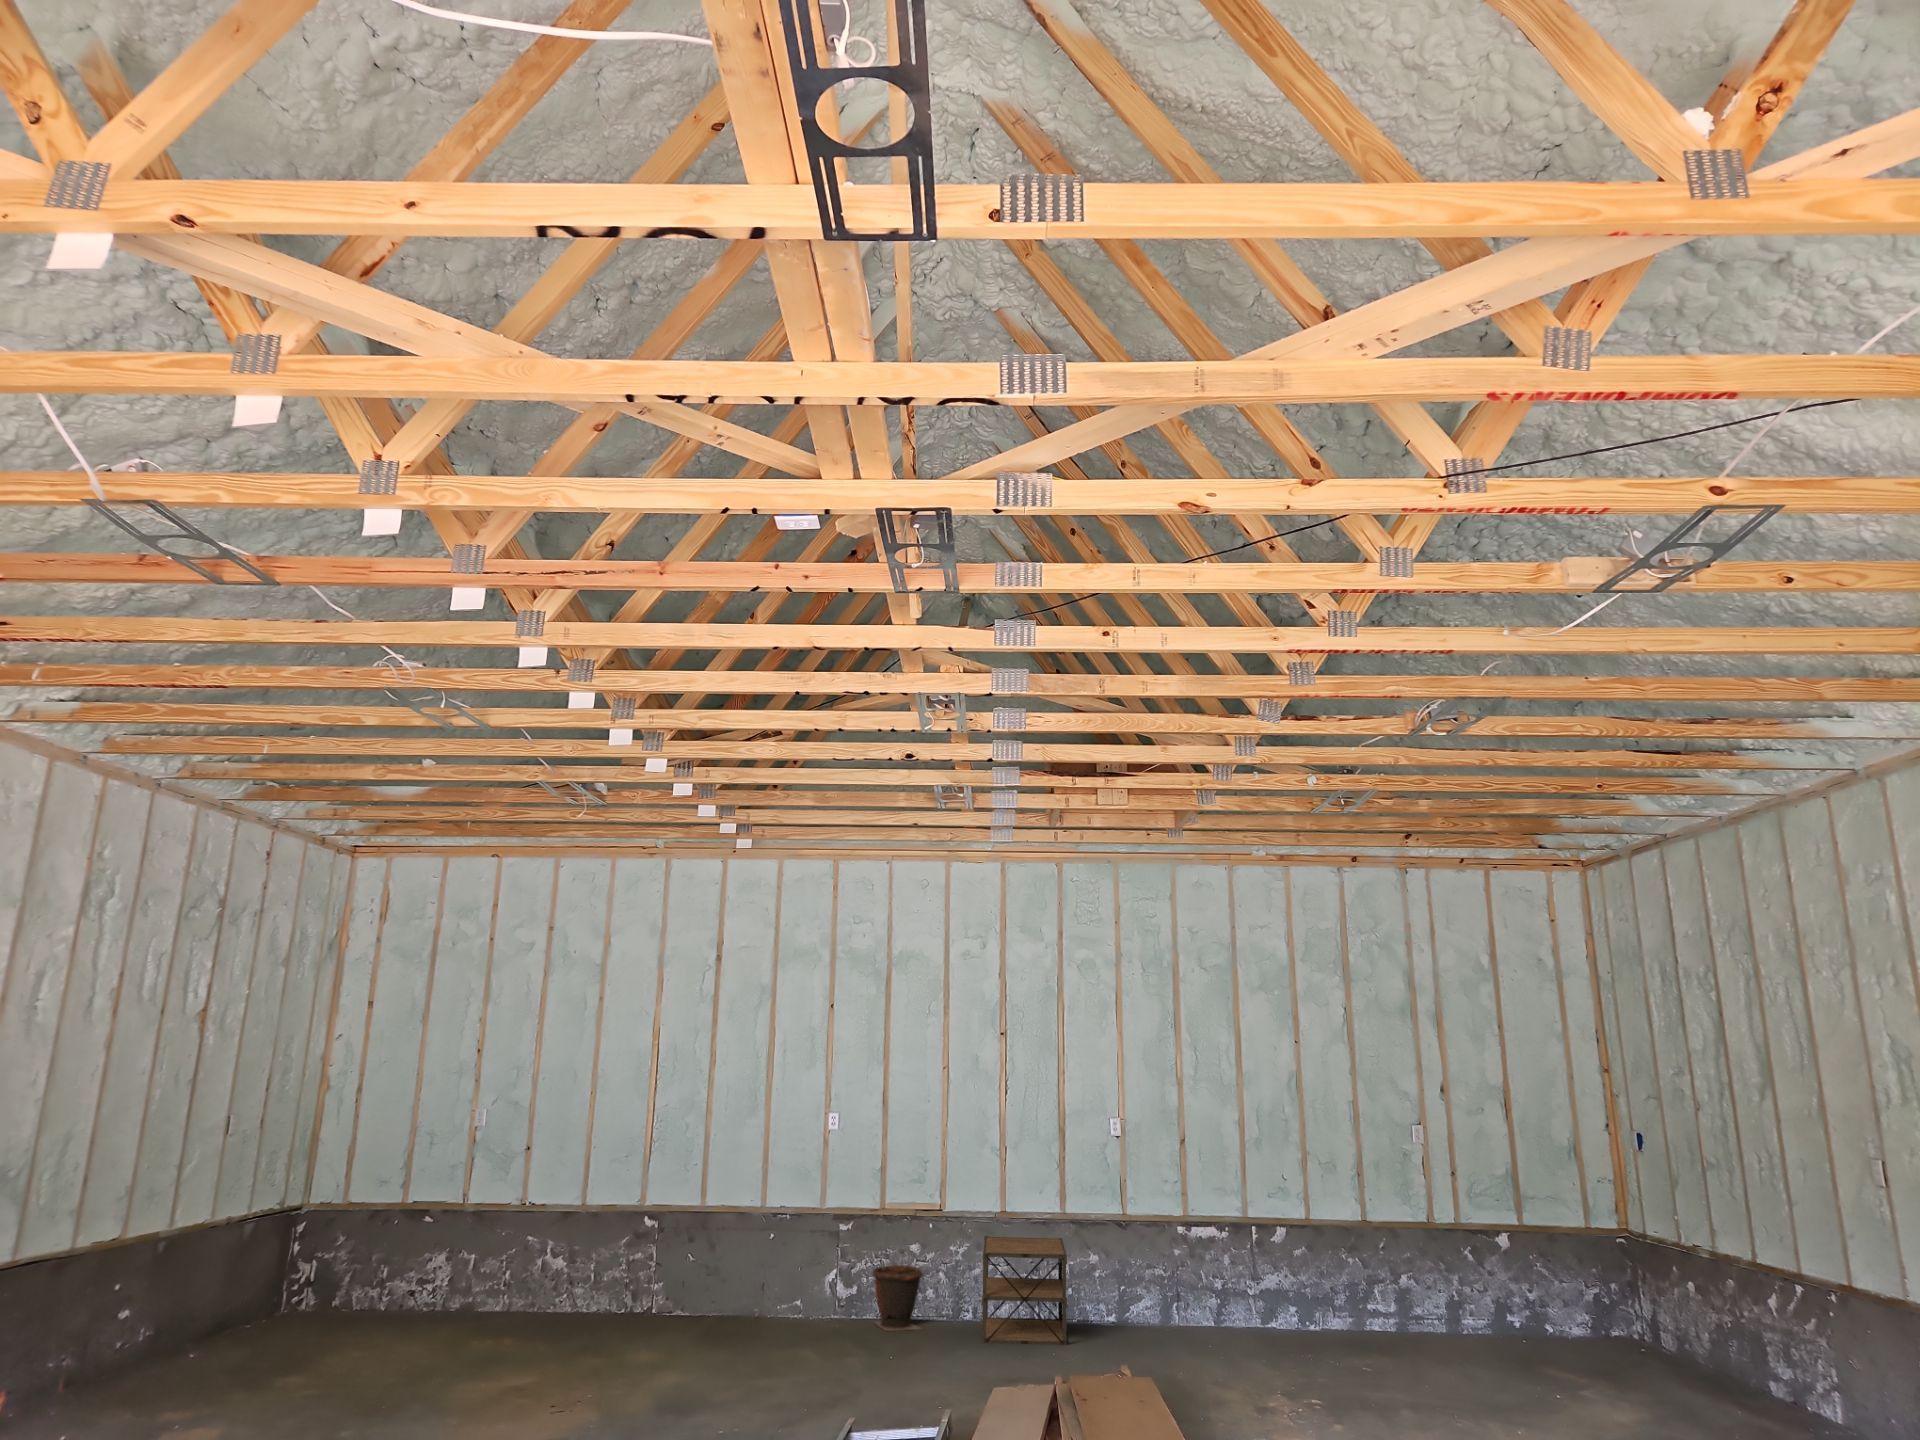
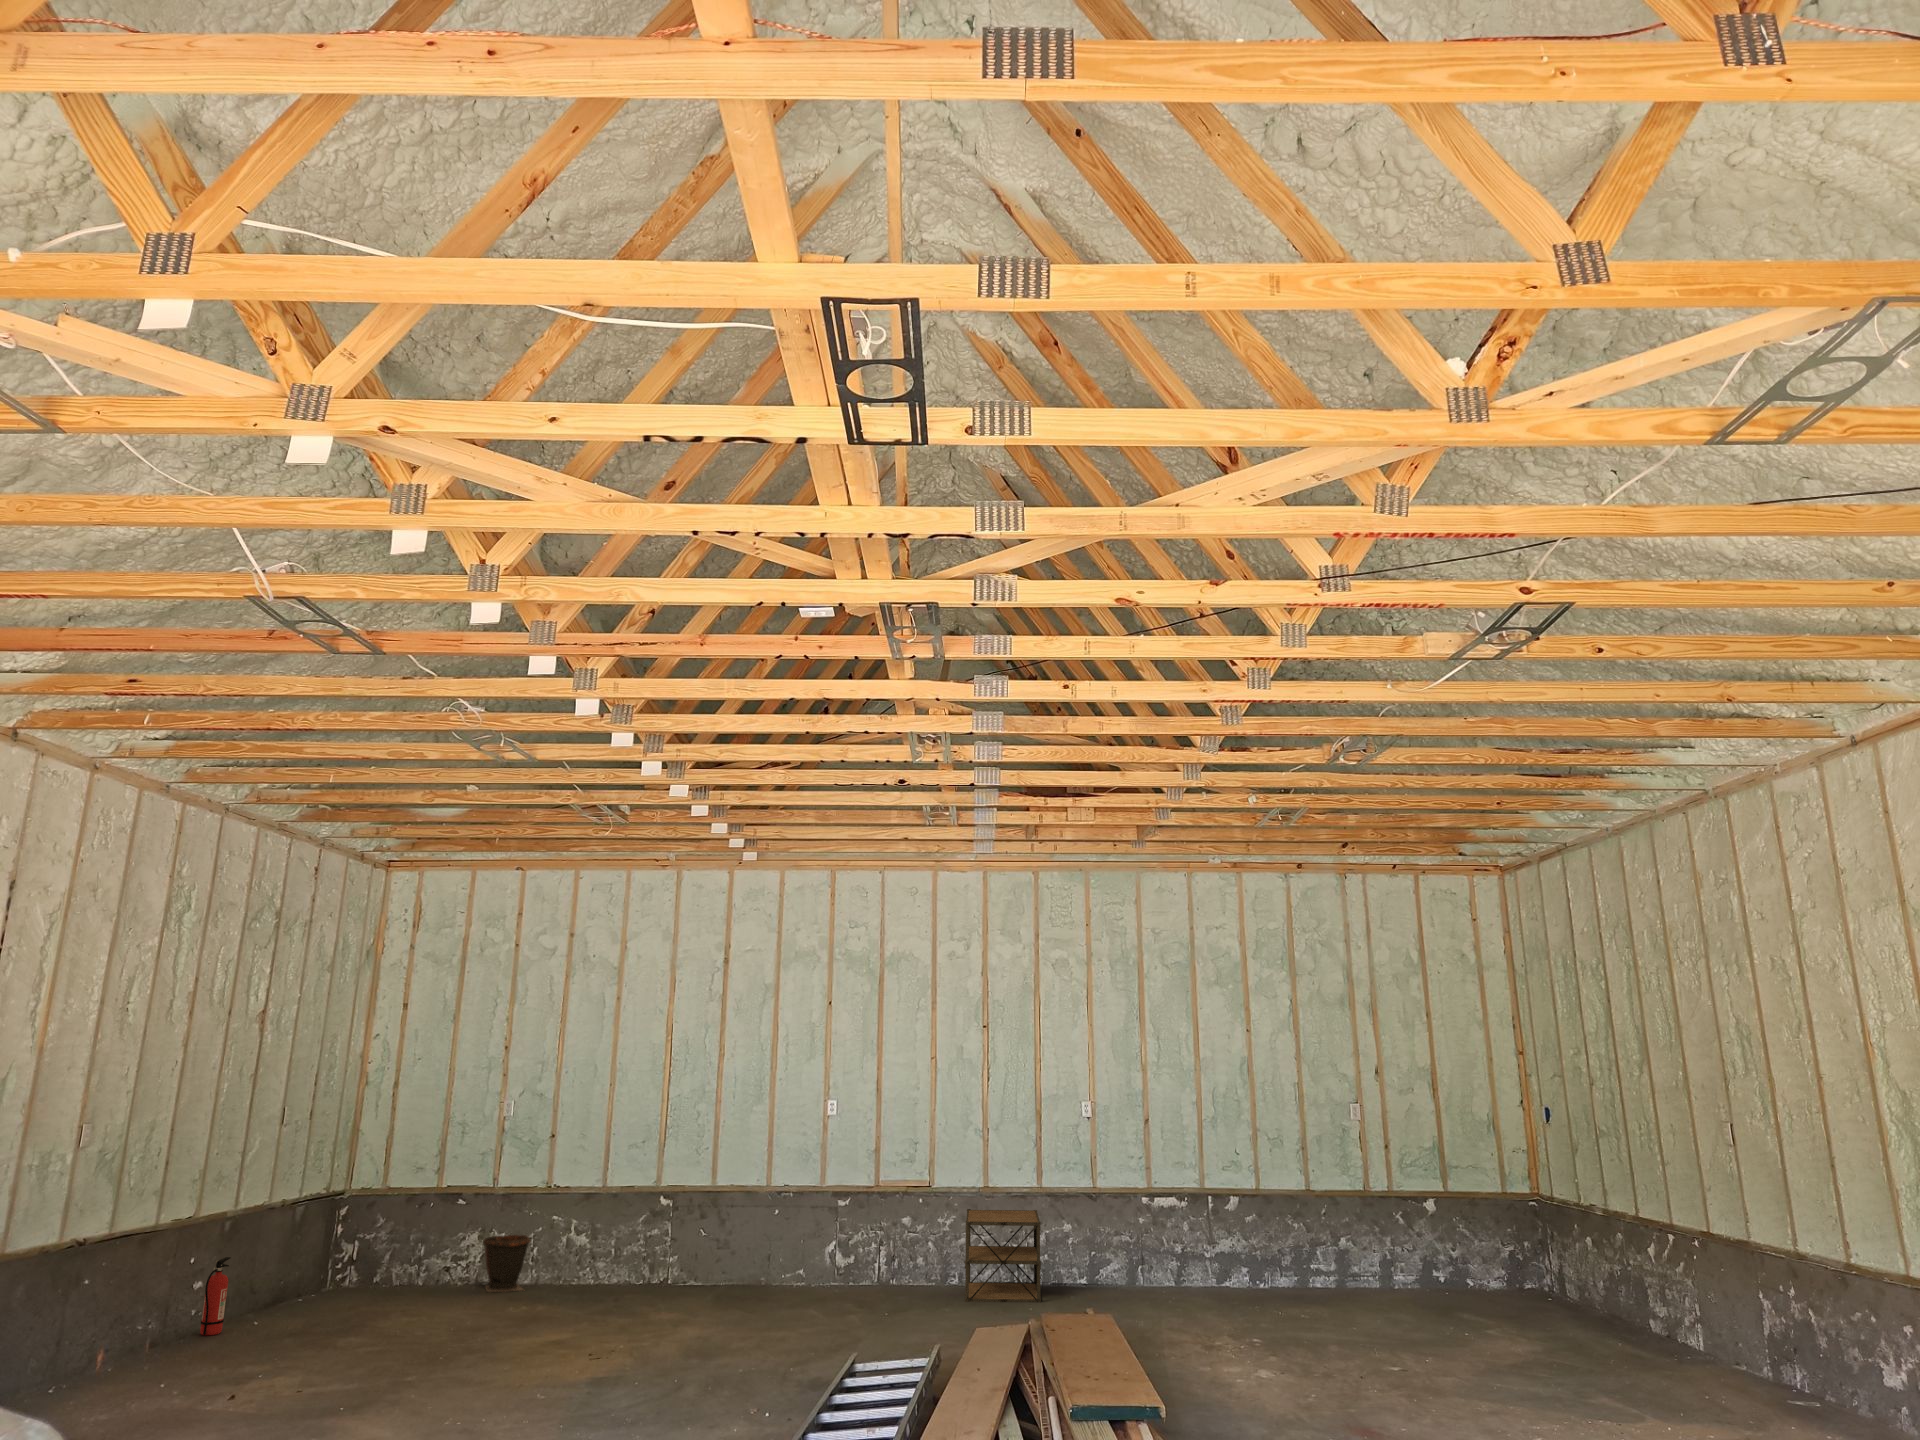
bucket: present [872,1265,923,1331] -> present [483,1235,530,1292]
fire extinguisher: none [116,1288,155,1378] -> present [200,1257,231,1336]

